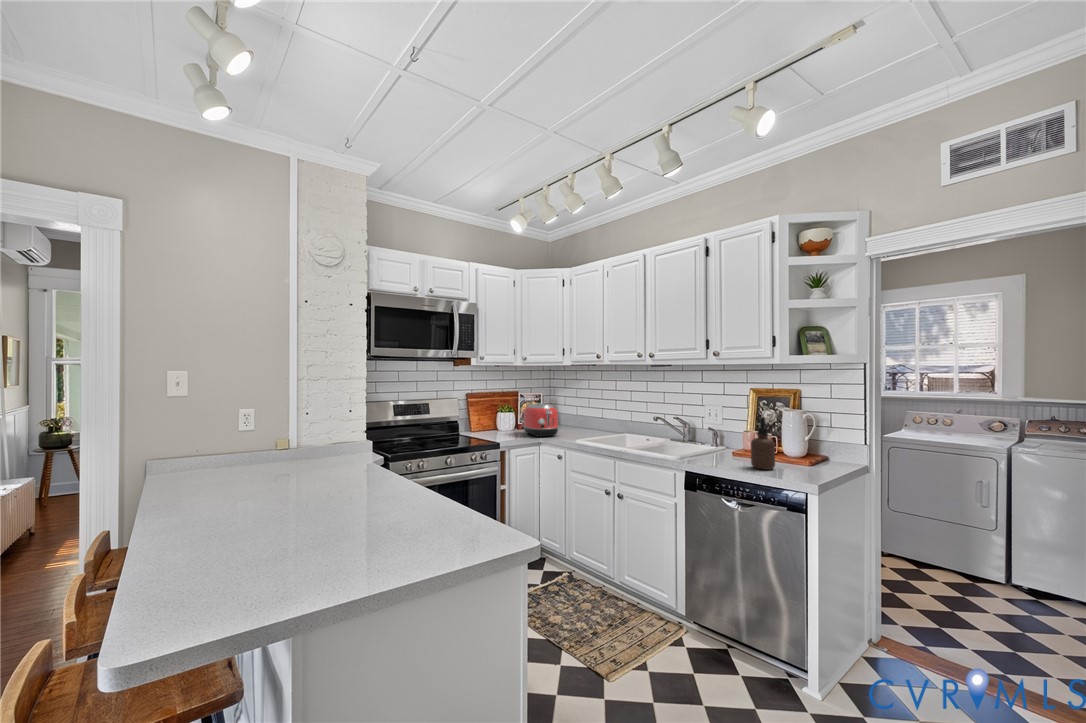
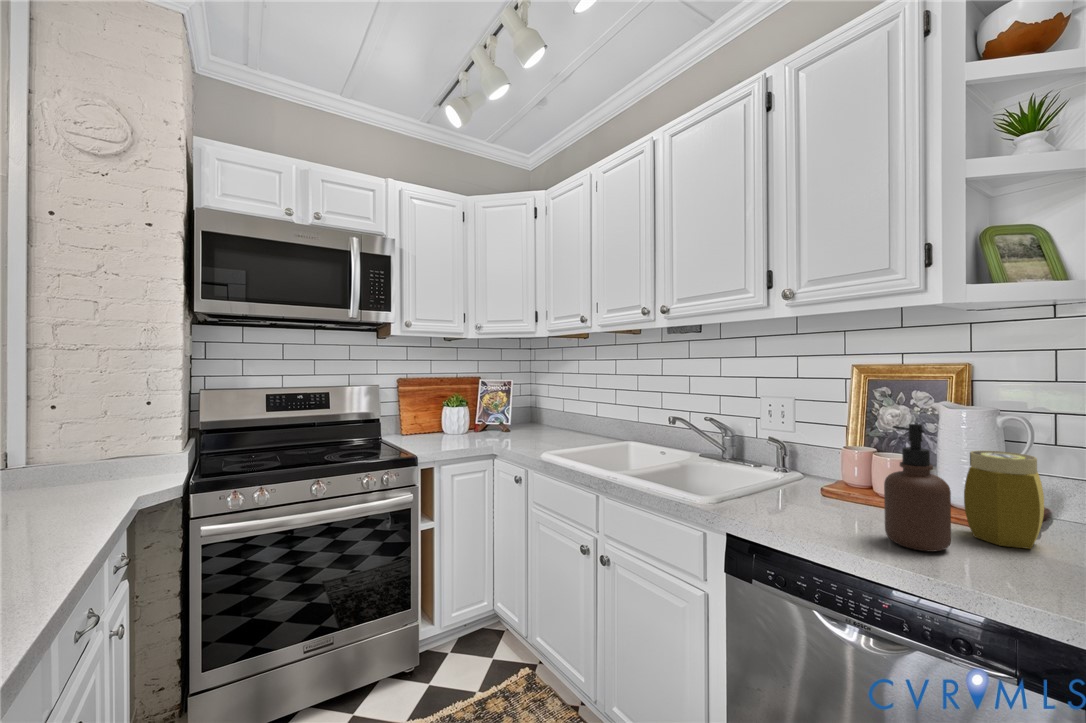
toaster: present [524,403,558,437] -> none [476,393,526,445]
jar: none [784,429,814,468] -> present [964,451,1044,549]

